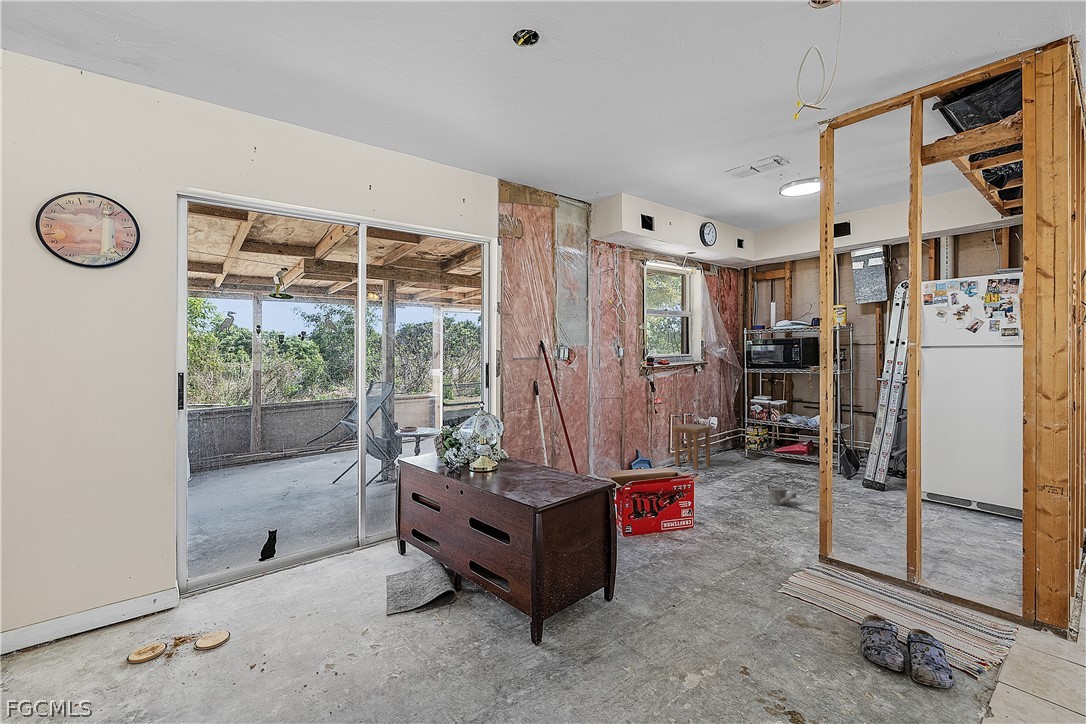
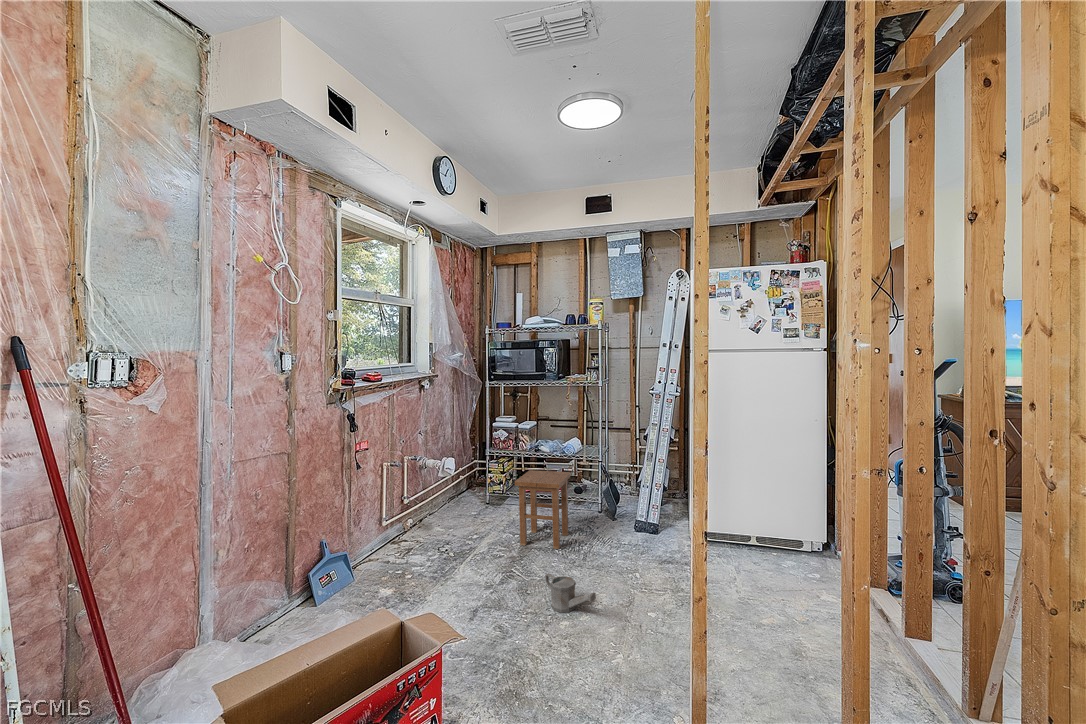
stool: present [672,424,713,470] -> present [515,470,570,549]

